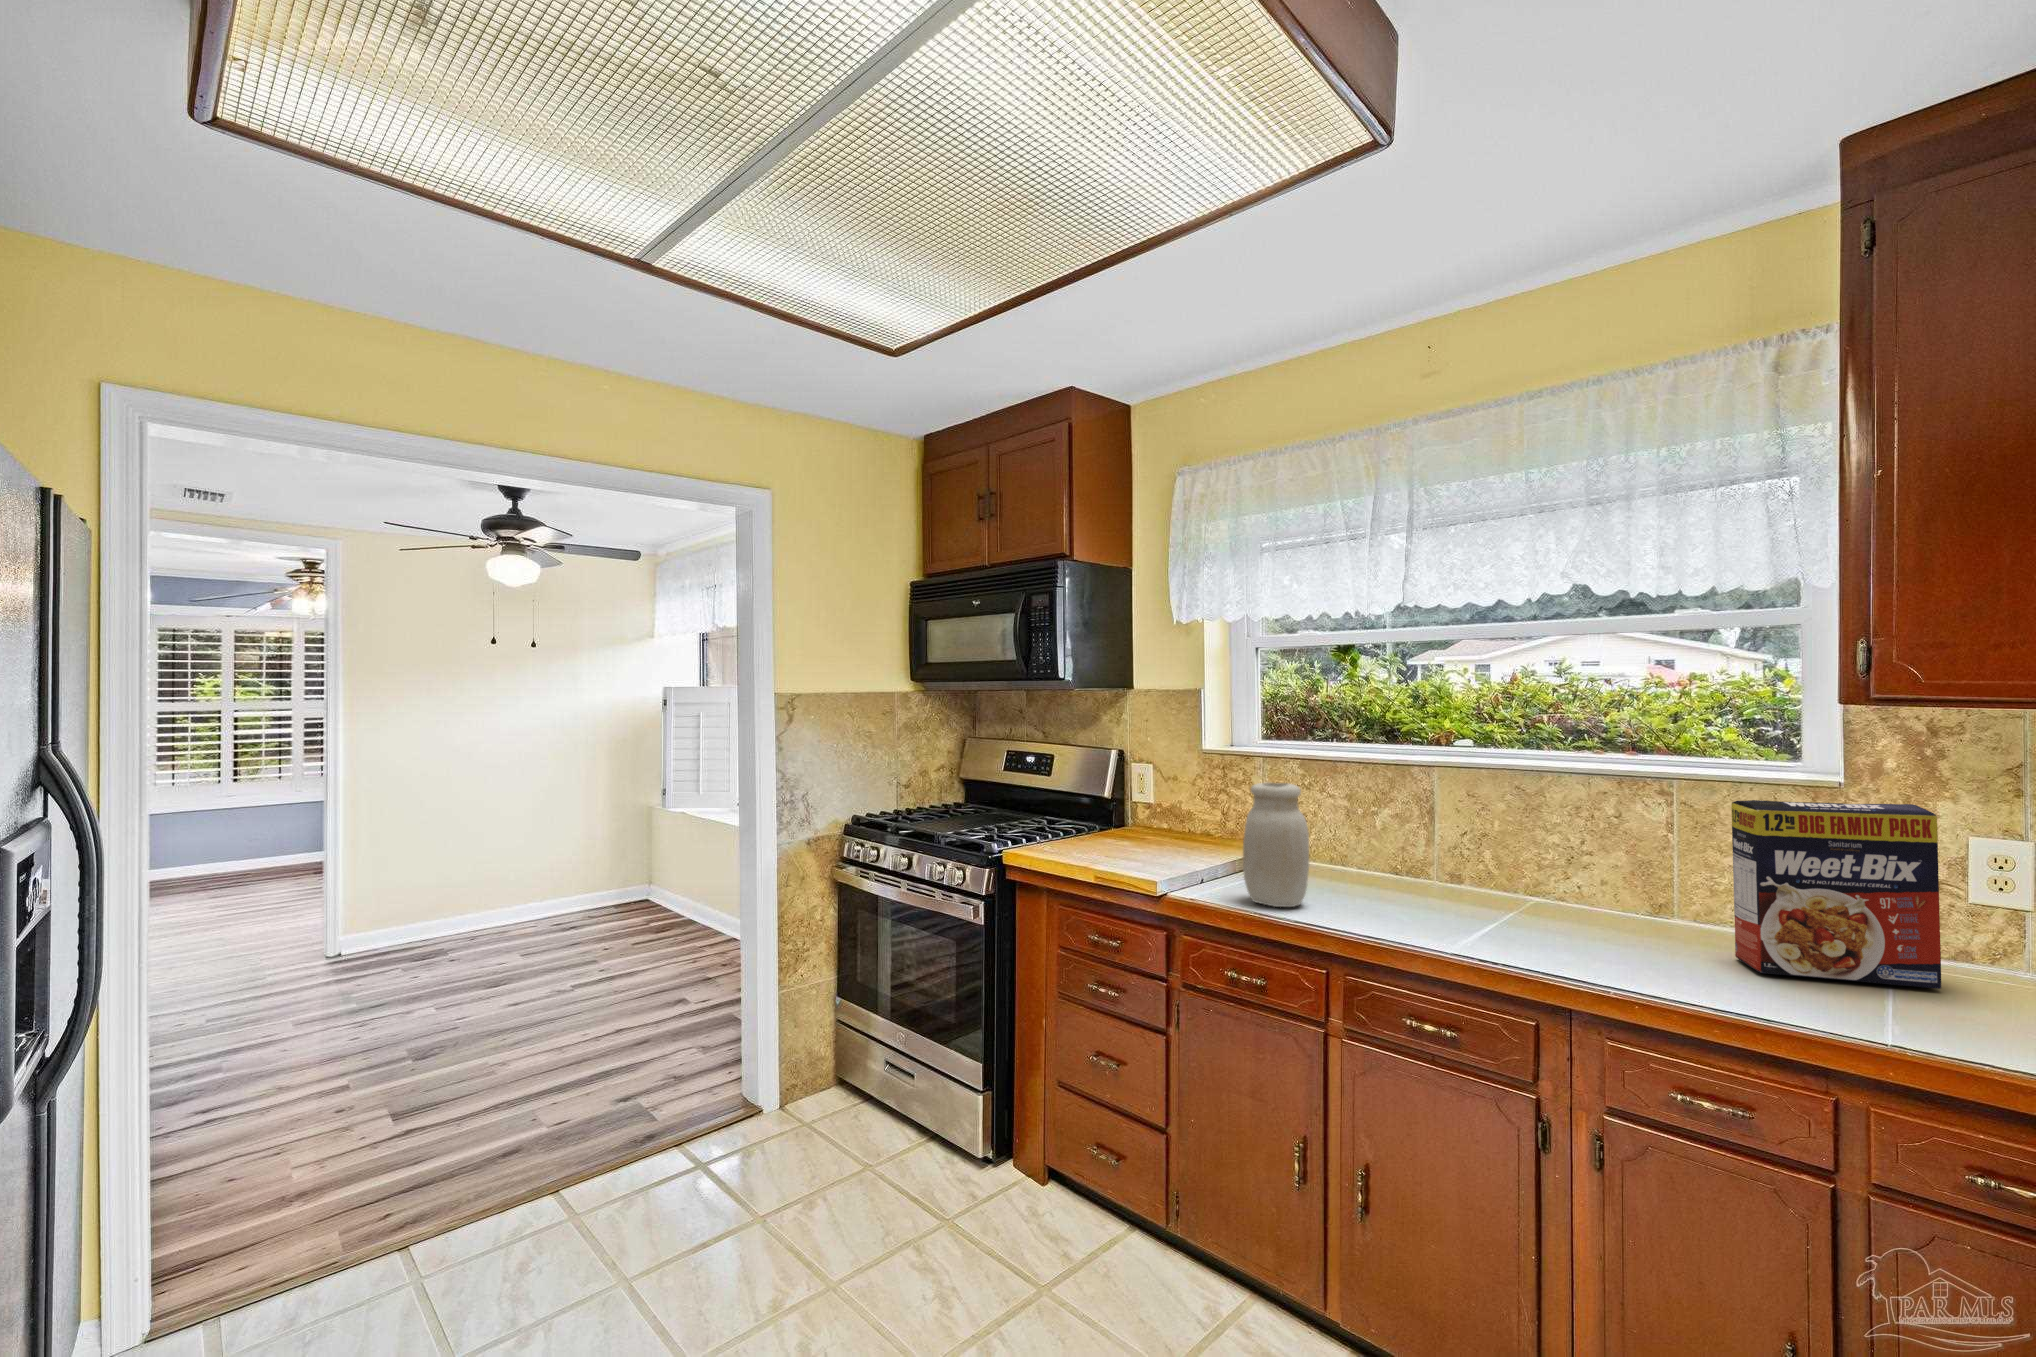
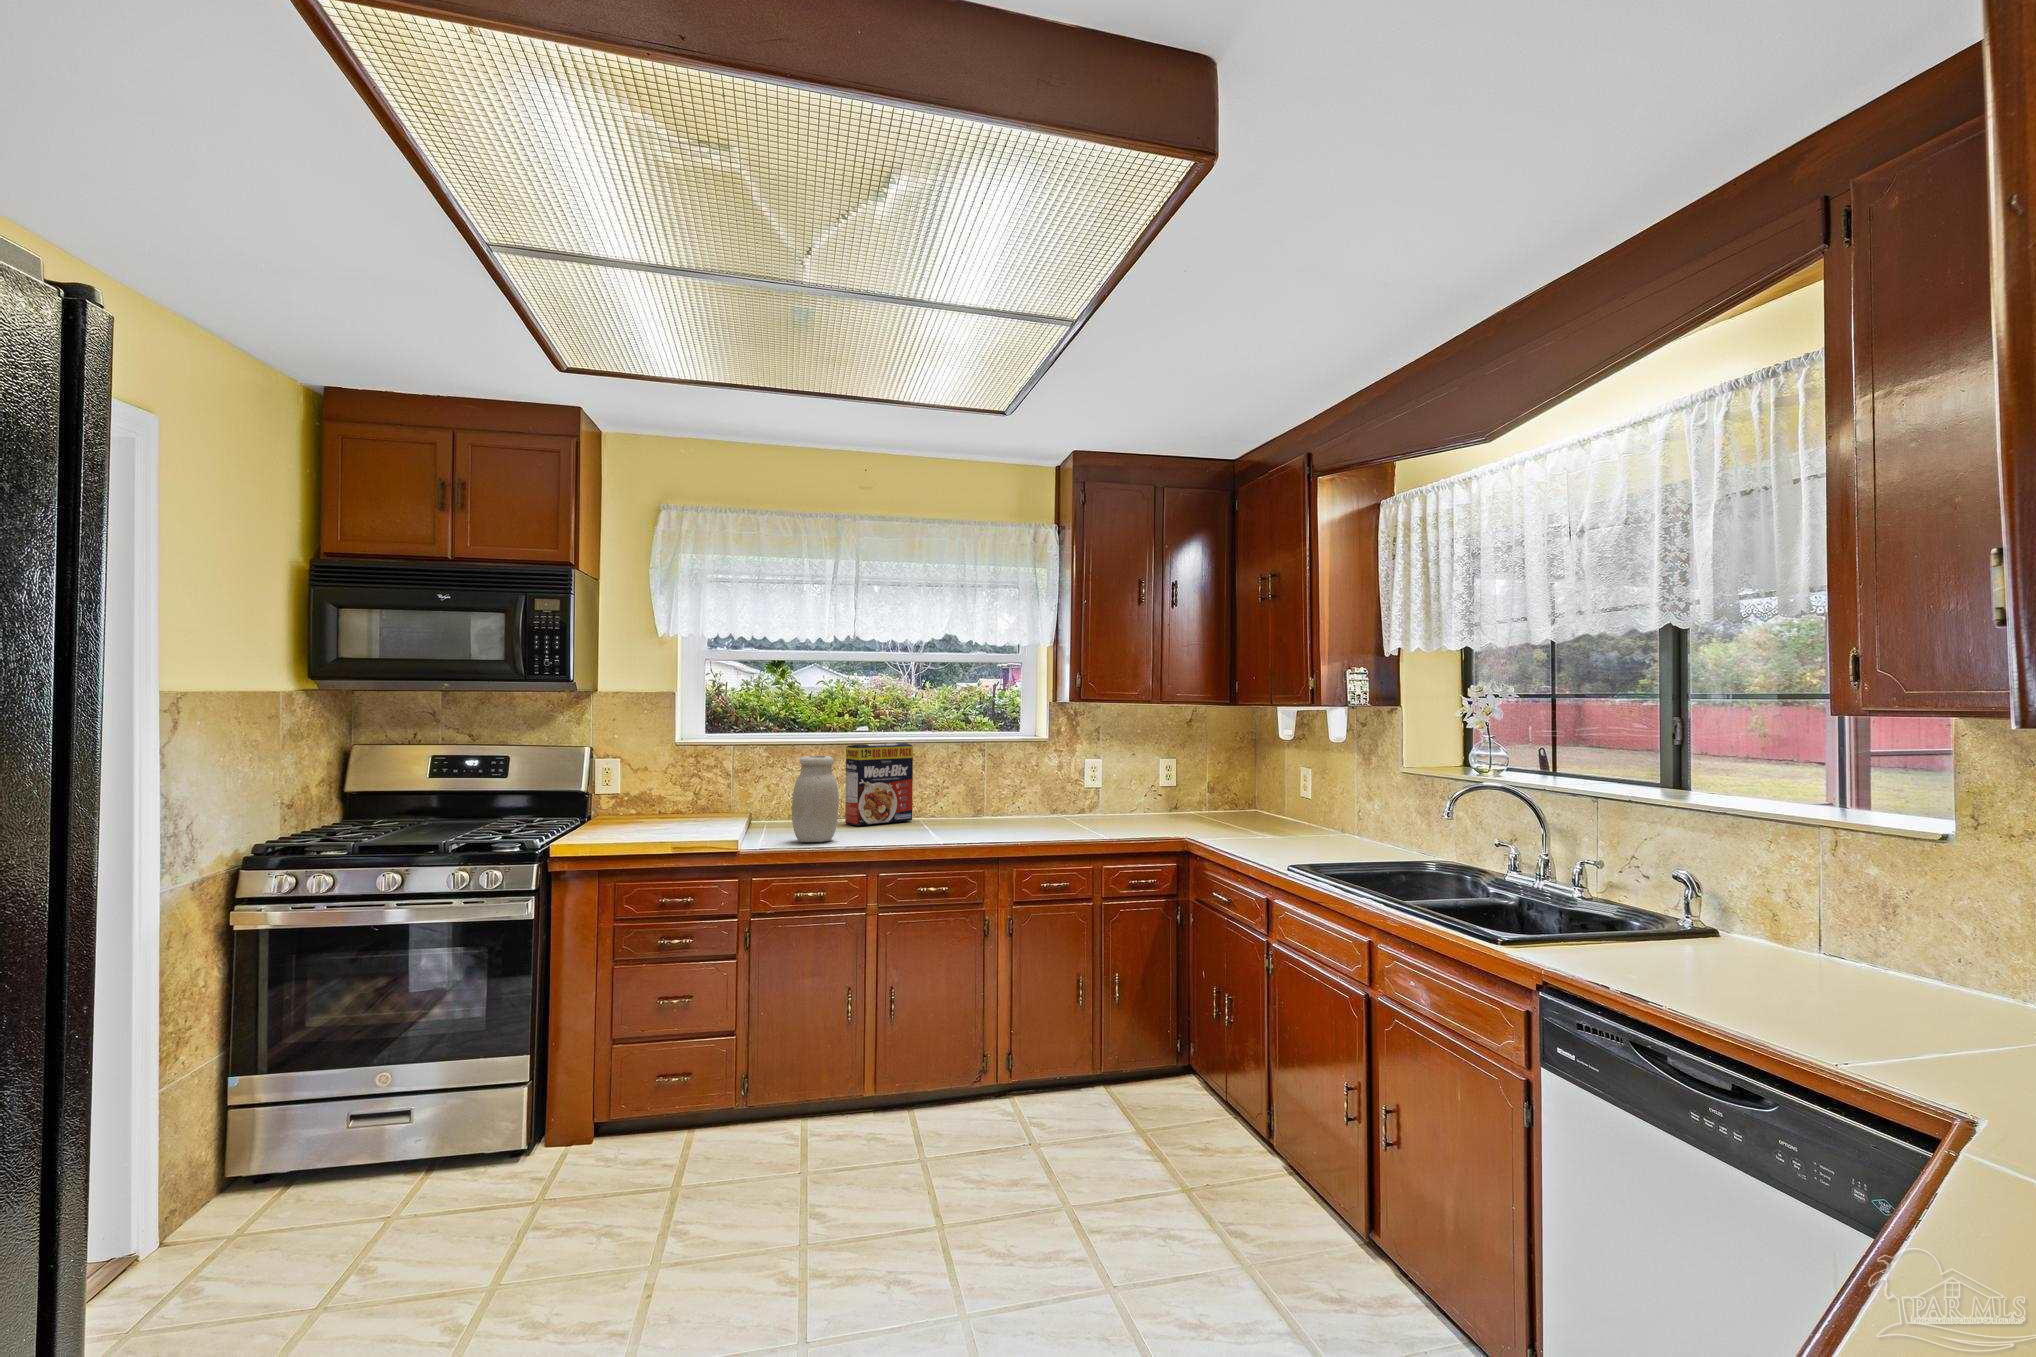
cereal box: present [1731,800,1941,989] -> present [845,743,913,826]

